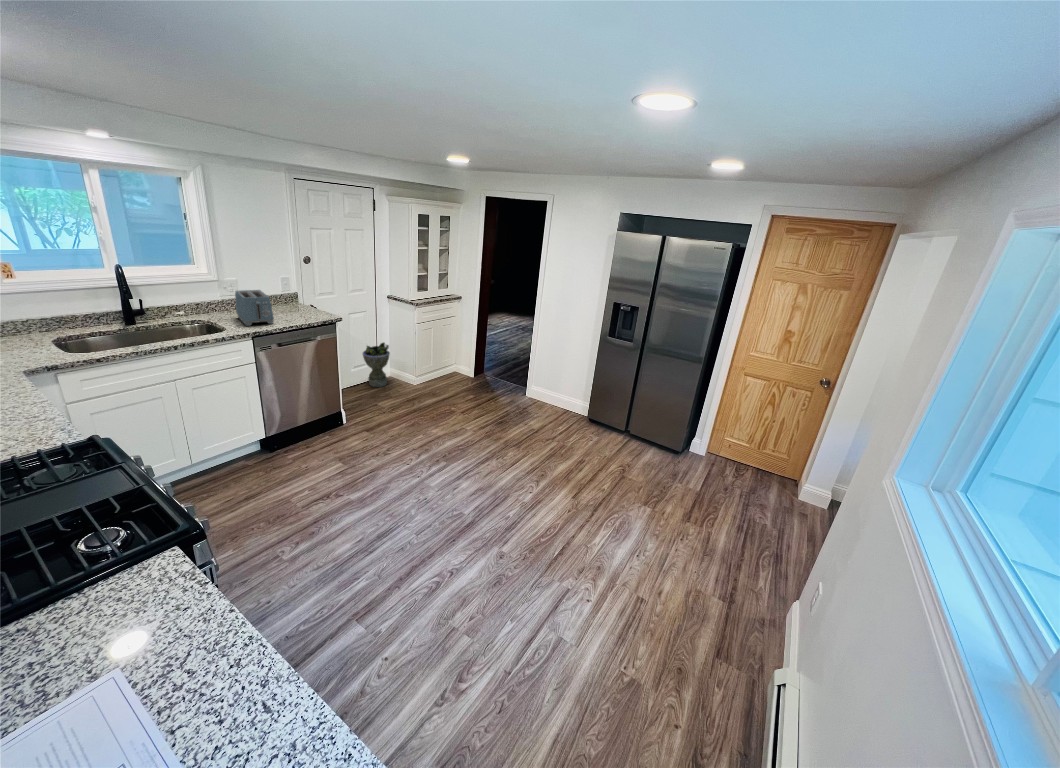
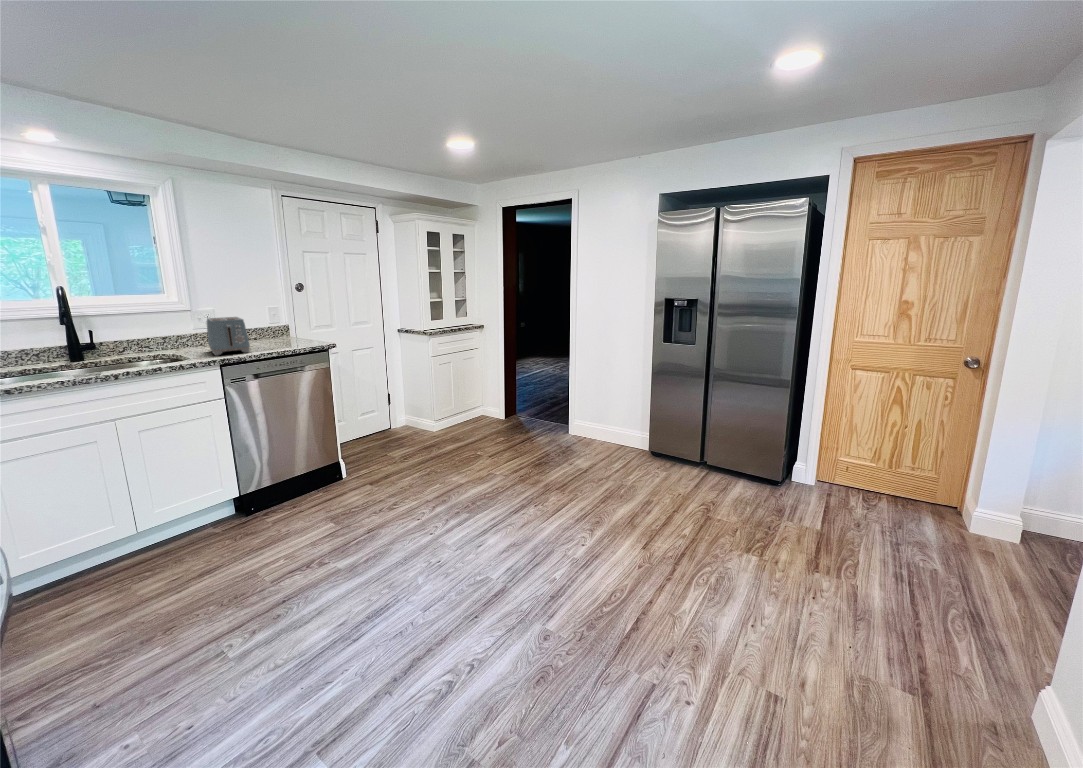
planter: present [363,343,390,387] -> none [372,383,404,437]

